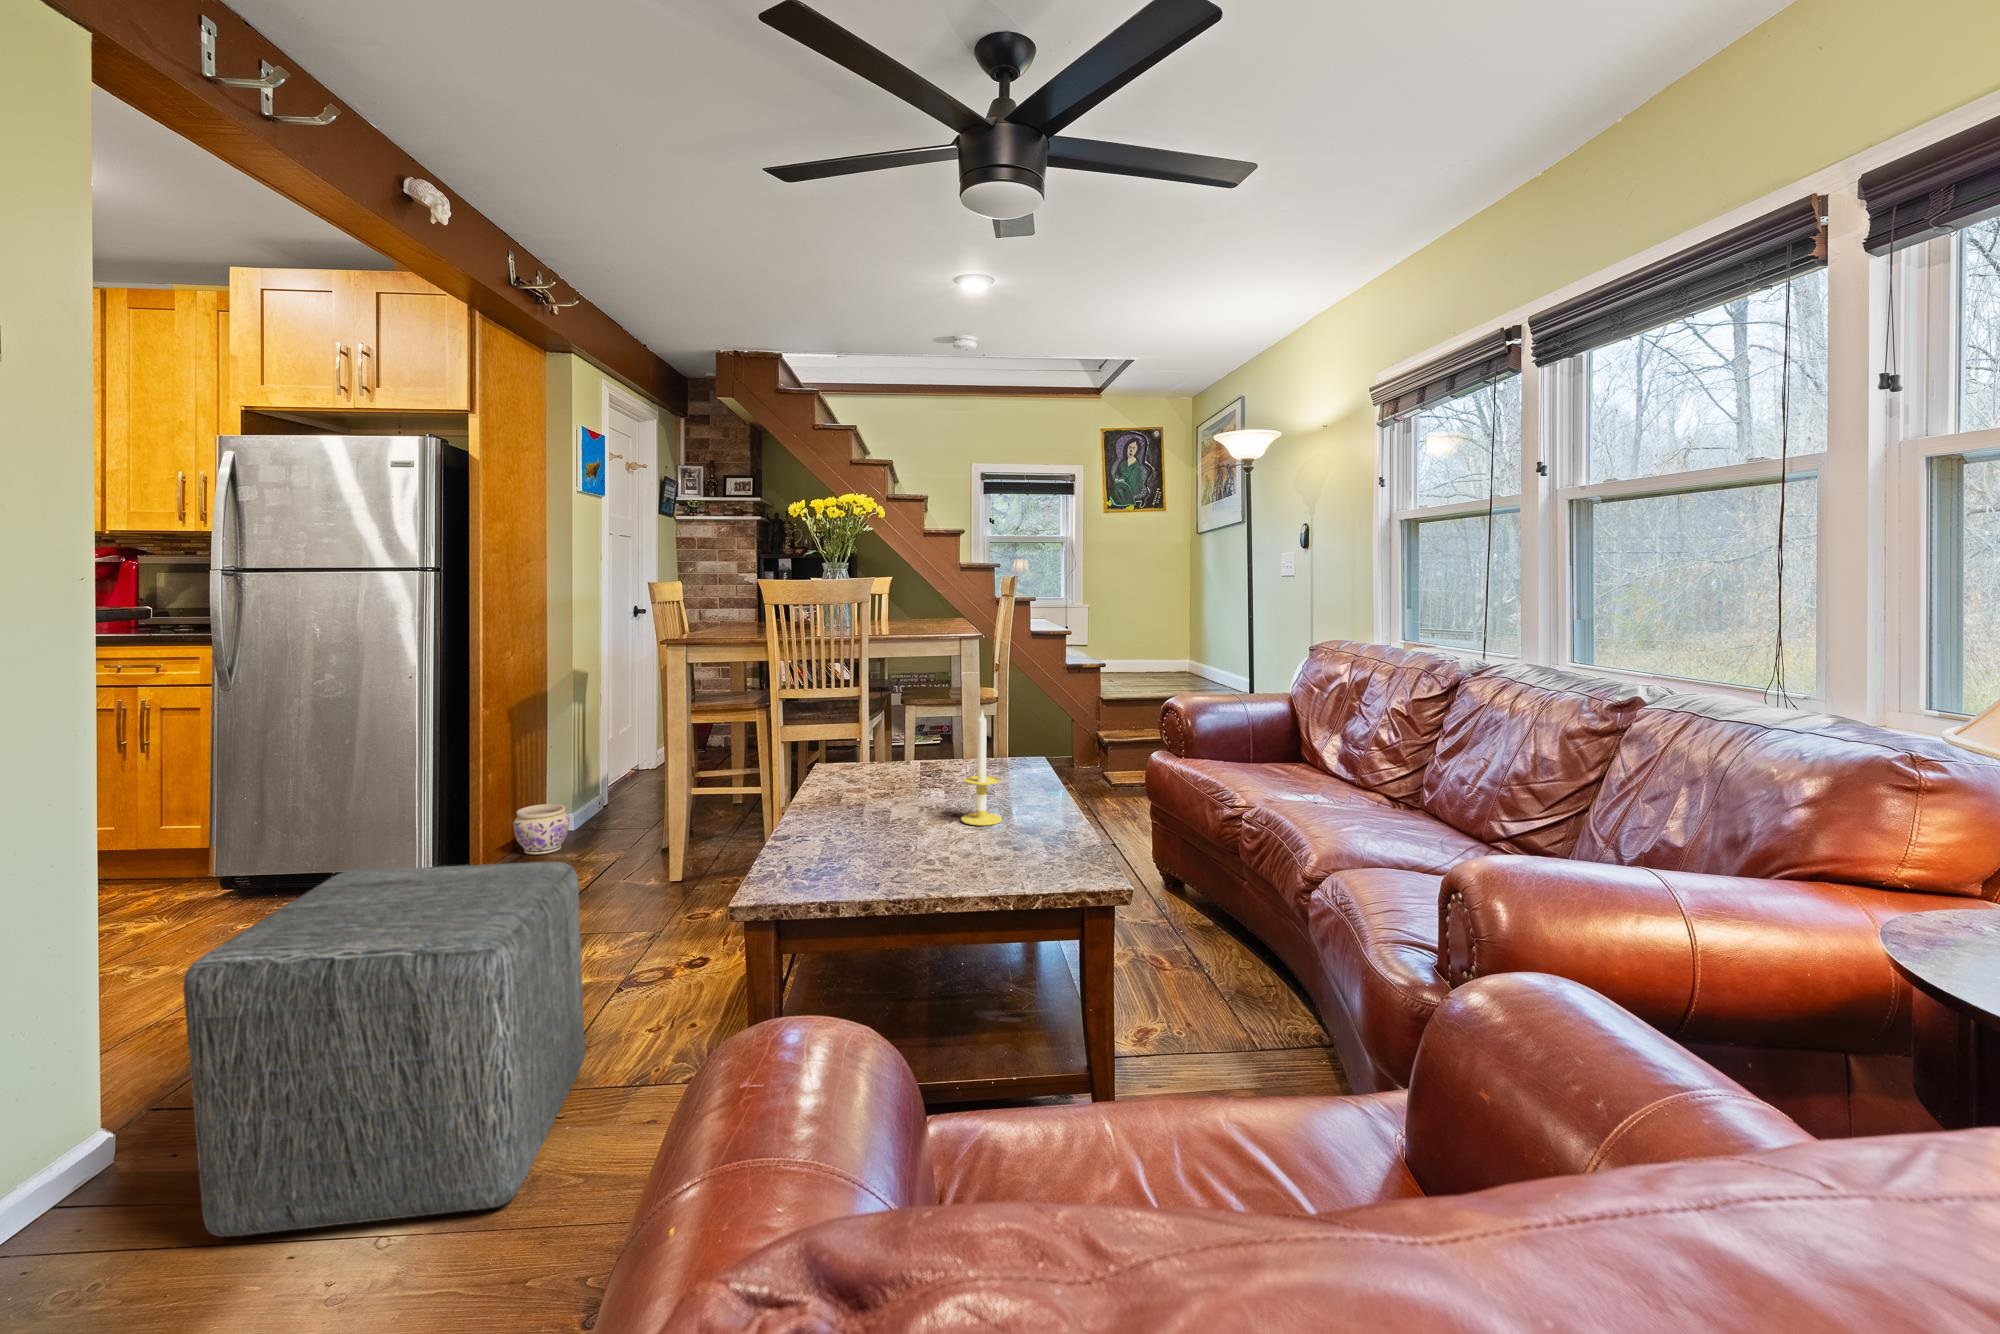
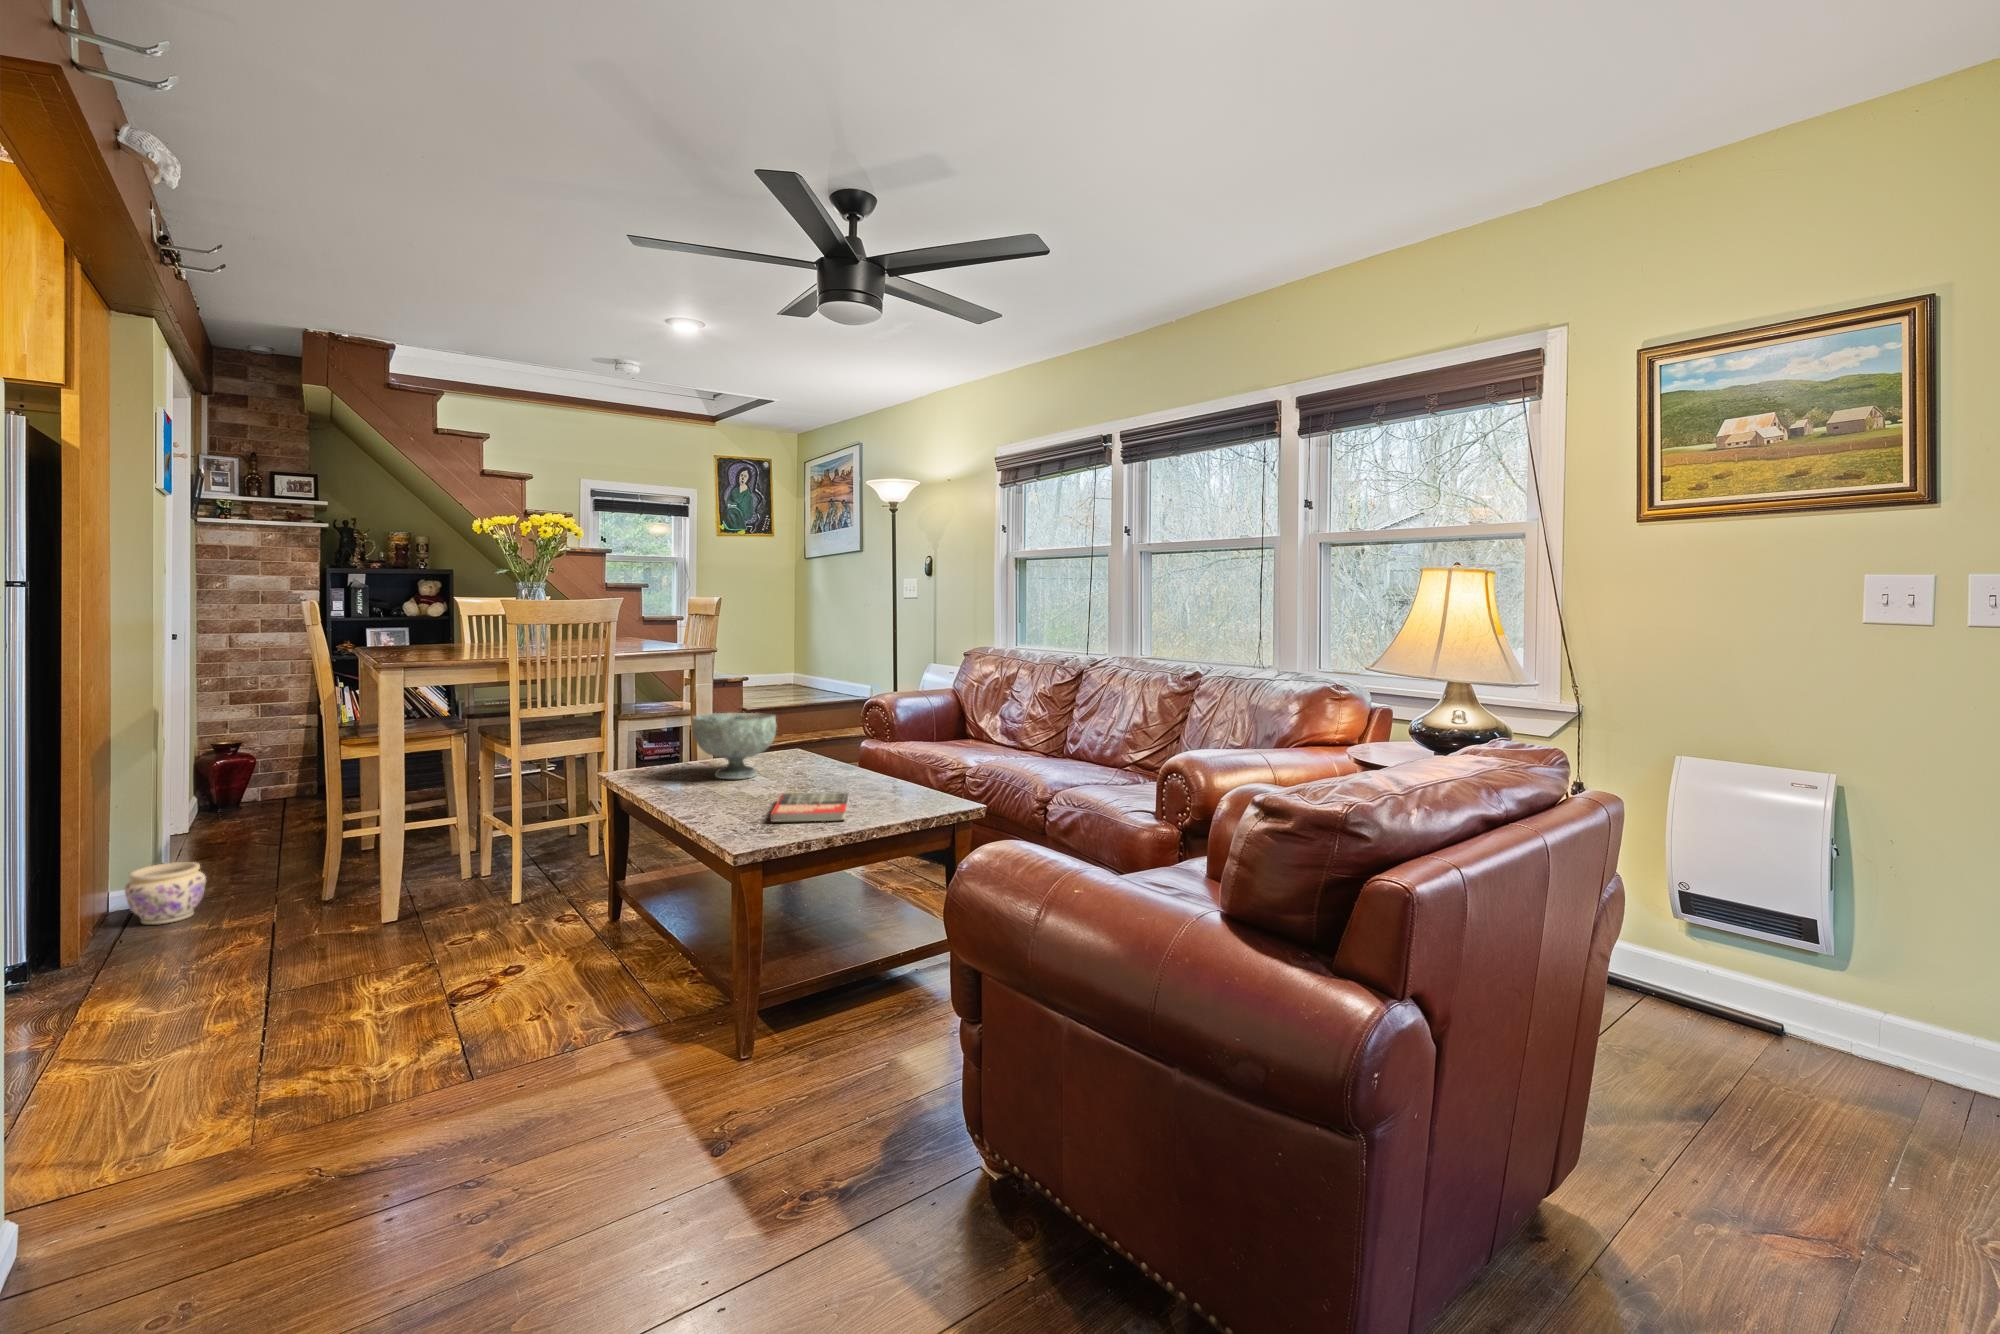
candle: present [961,711,1002,825] -> none [811,699,844,790]
decorative bowl: none [864,714,961,795] -> present [692,713,776,779]
book: none [841,824,977,878] -> present [770,793,848,821]
ottoman: present [183,862,585,1237] -> none [239,858,573,1234]

